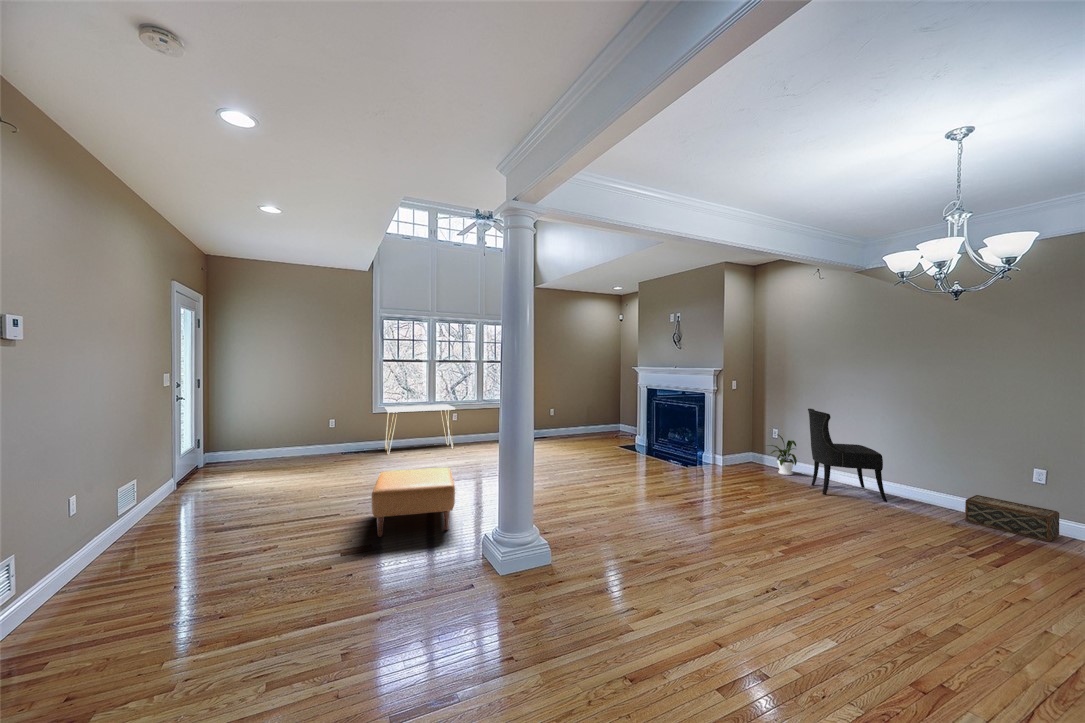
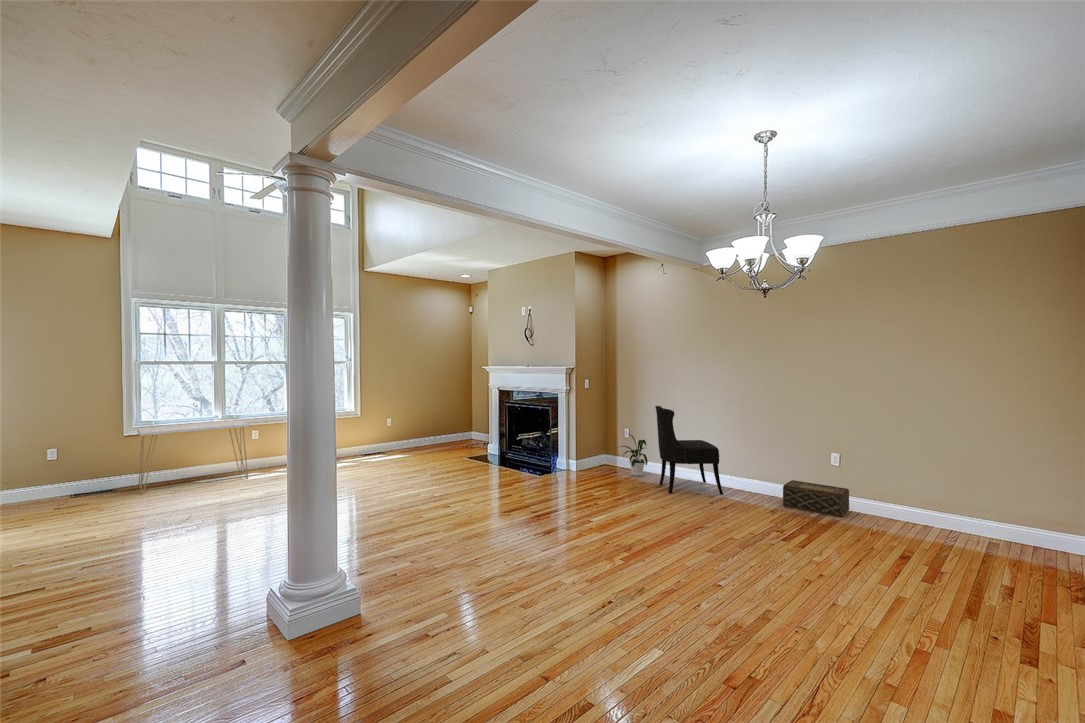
ottoman: present [371,468,455,537] -> none [84,507,227,618]

